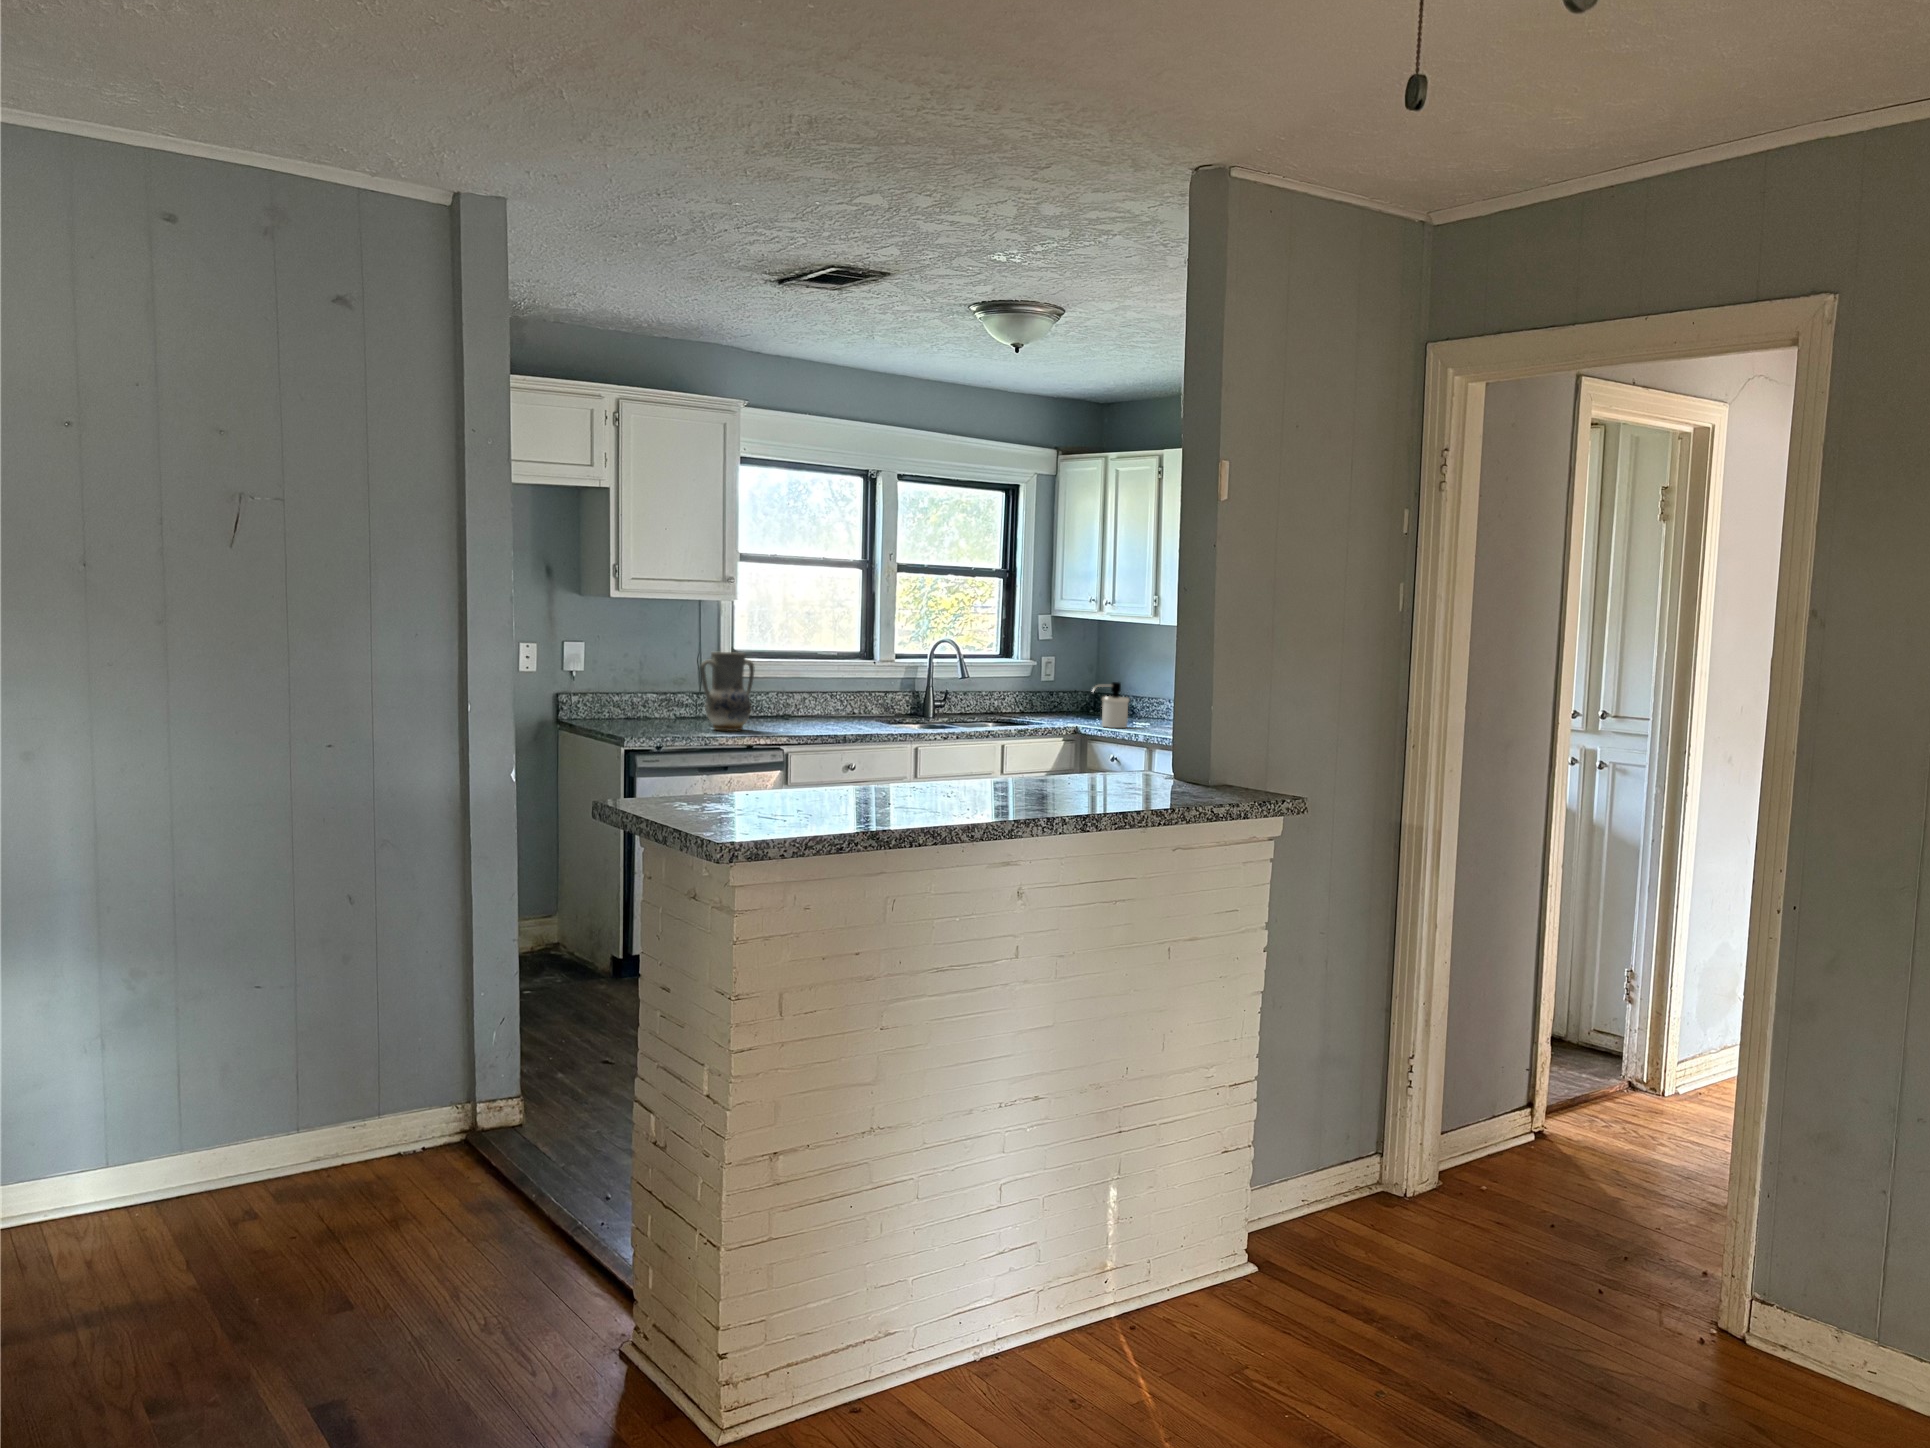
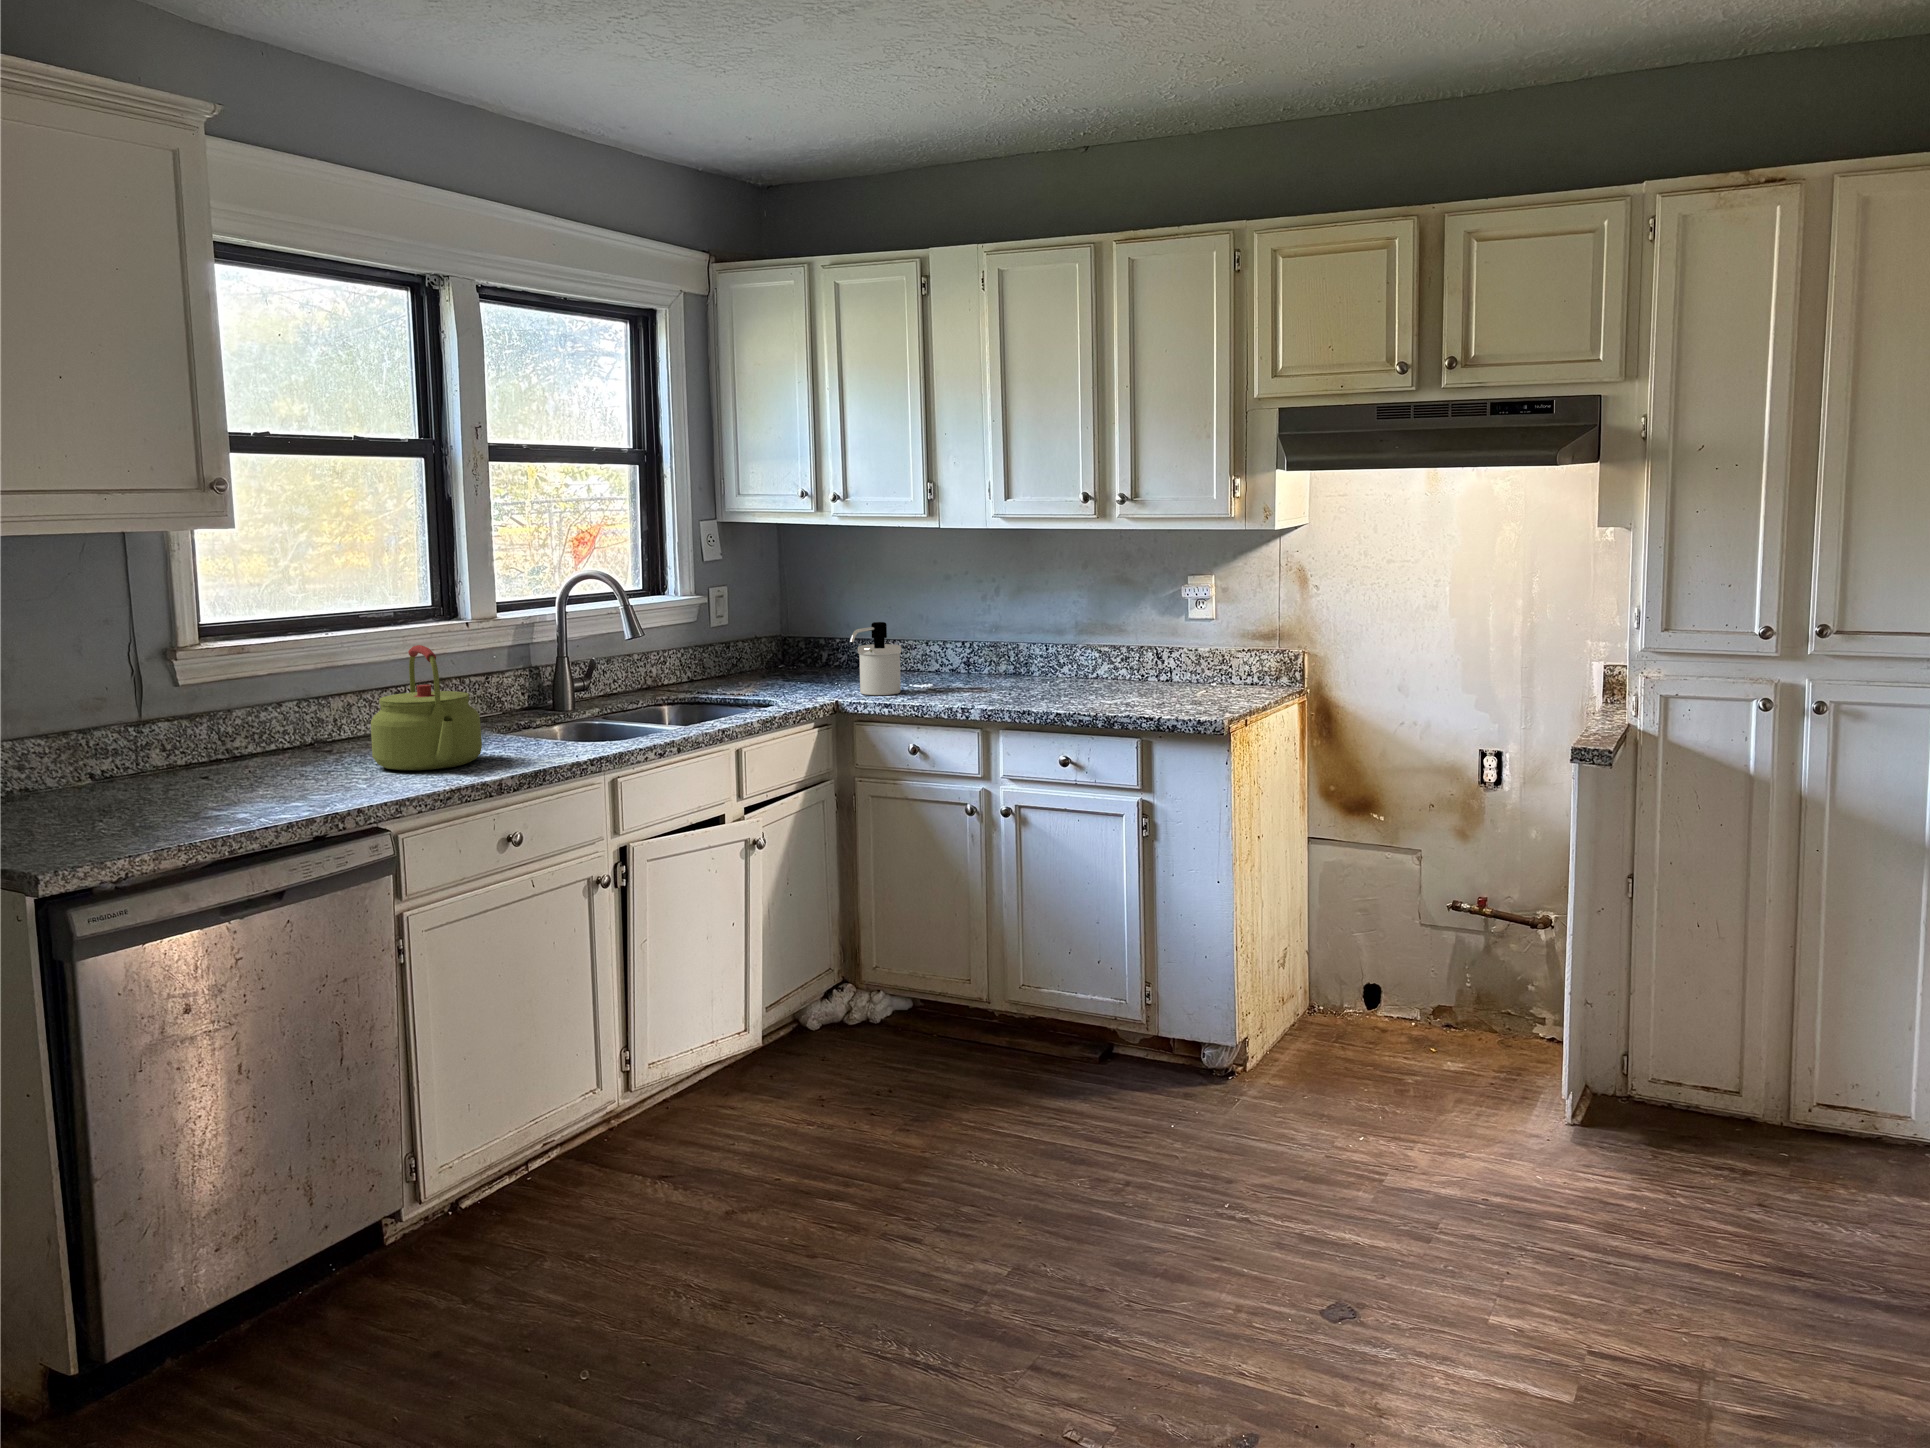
vase: present [700,652,755,731] -> none [173,638,297,810]
kettle: none [796,666,849,729] -> present [371,645,482,770]

